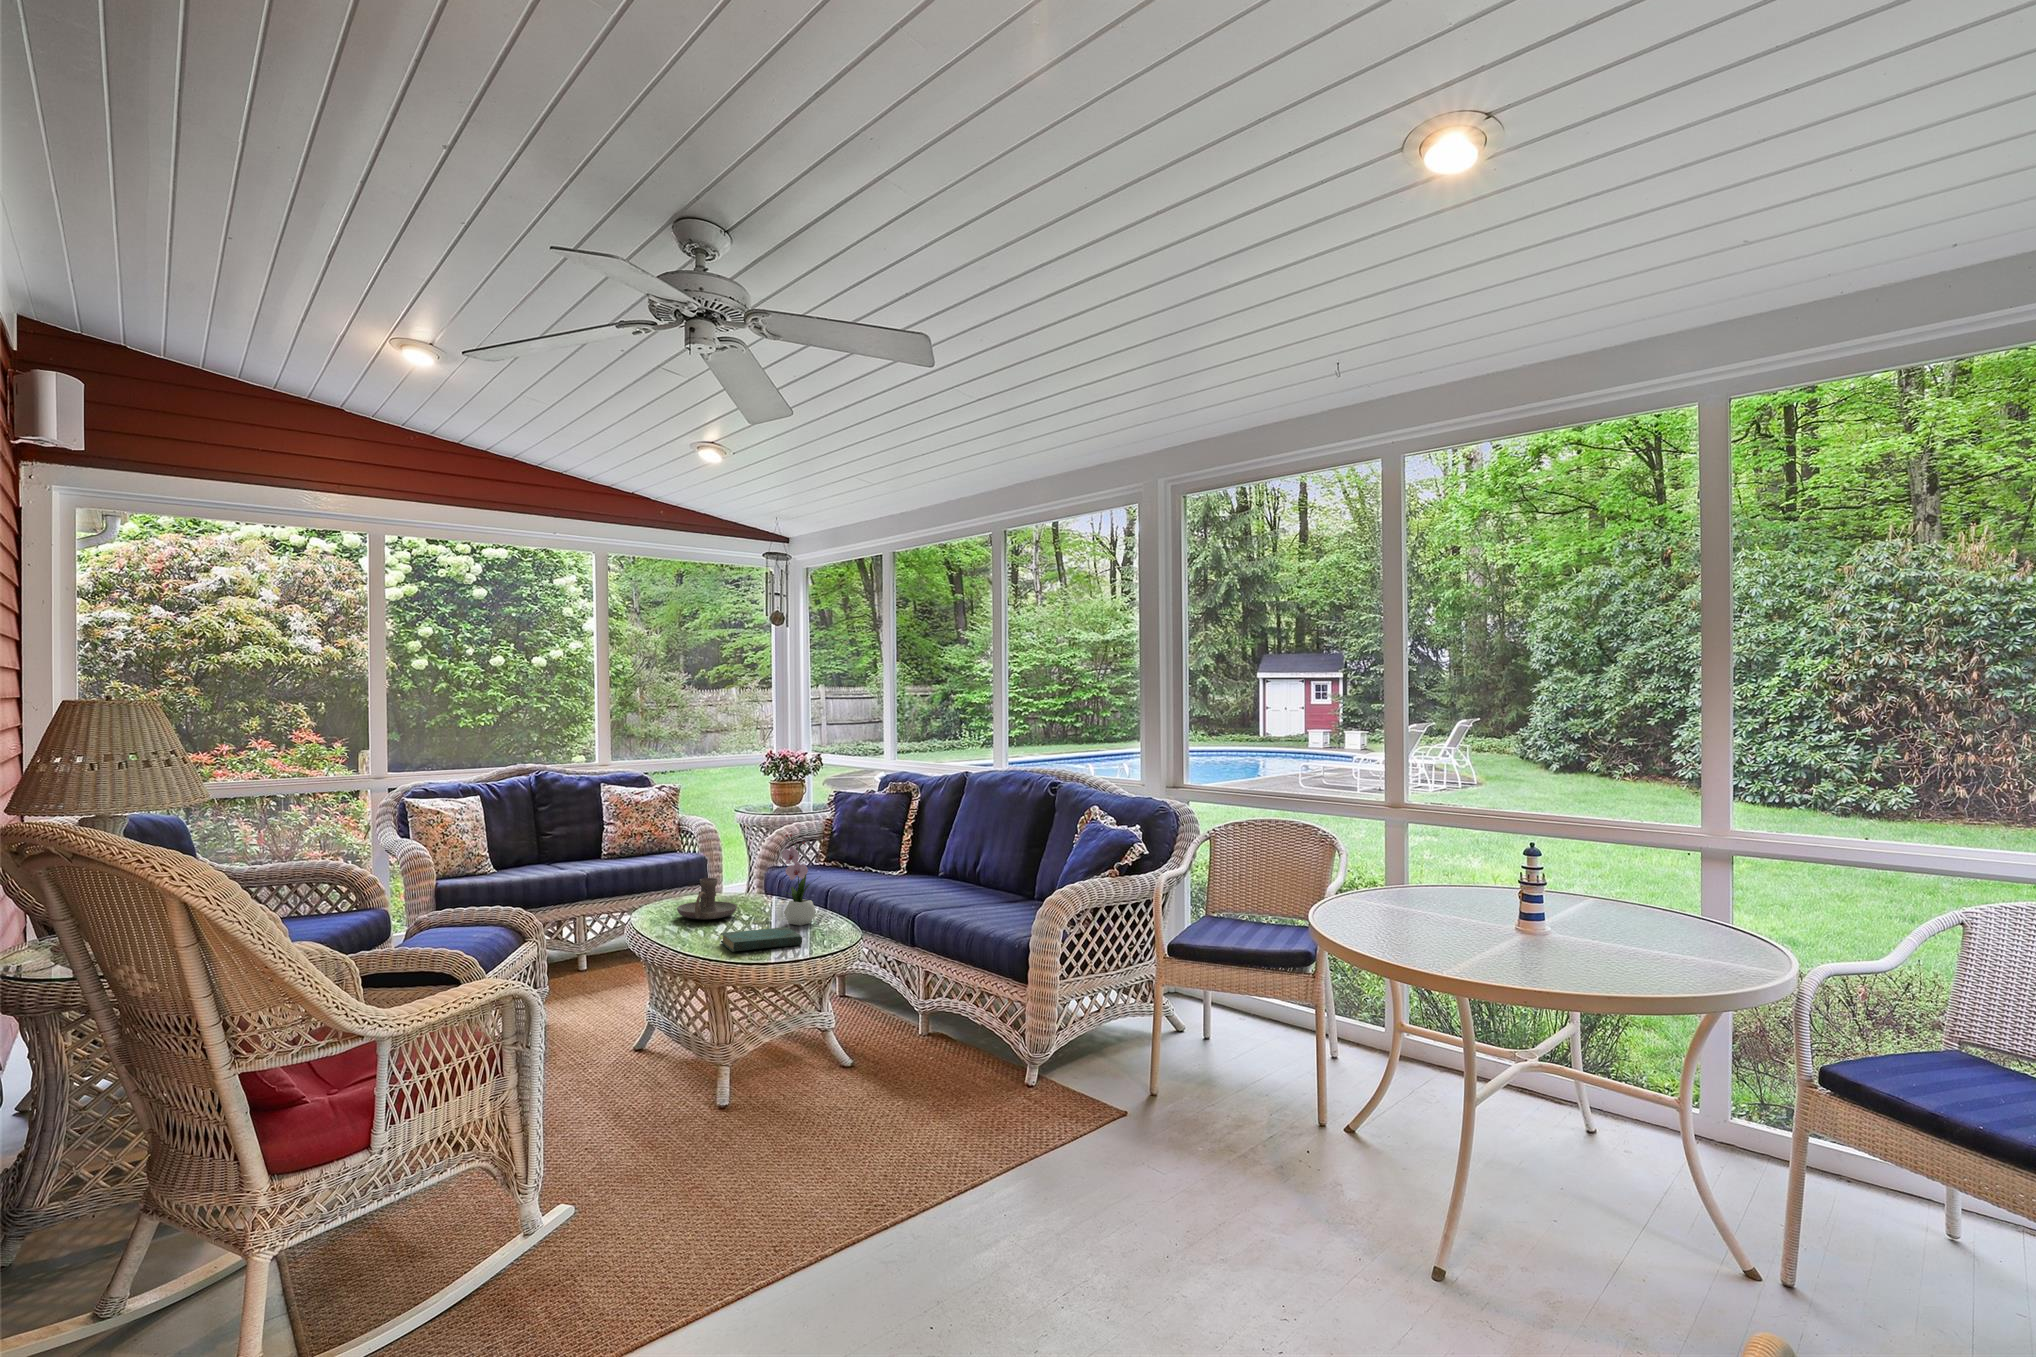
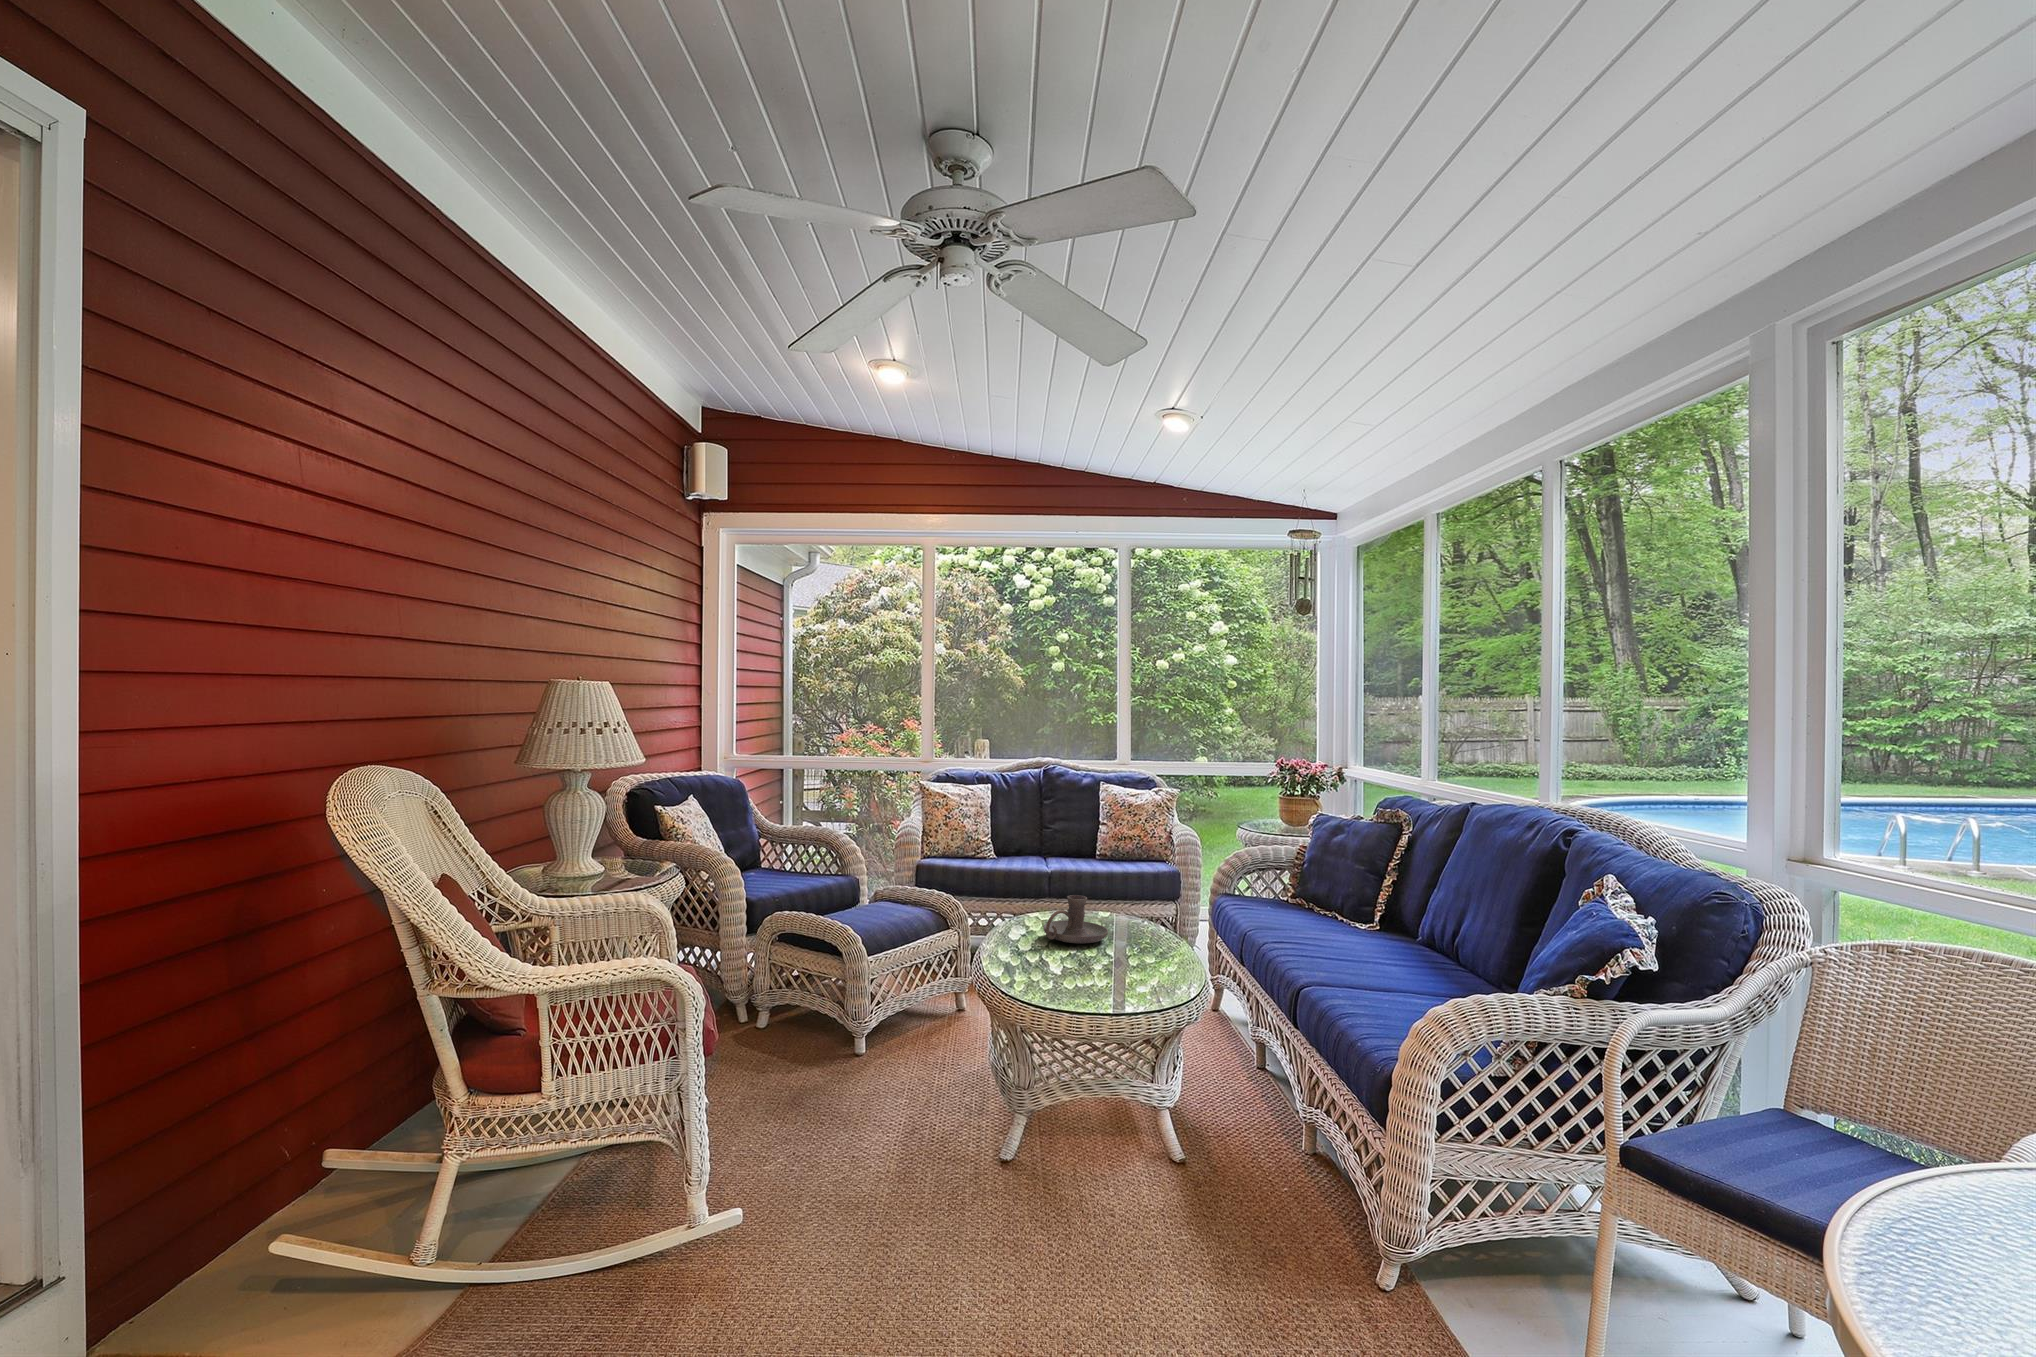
flower arrangement: present [782,834,818,926] -> none [1127,857,1178,971]
book: present [721,927,802,952] -> none [1027,961,1116,995]

